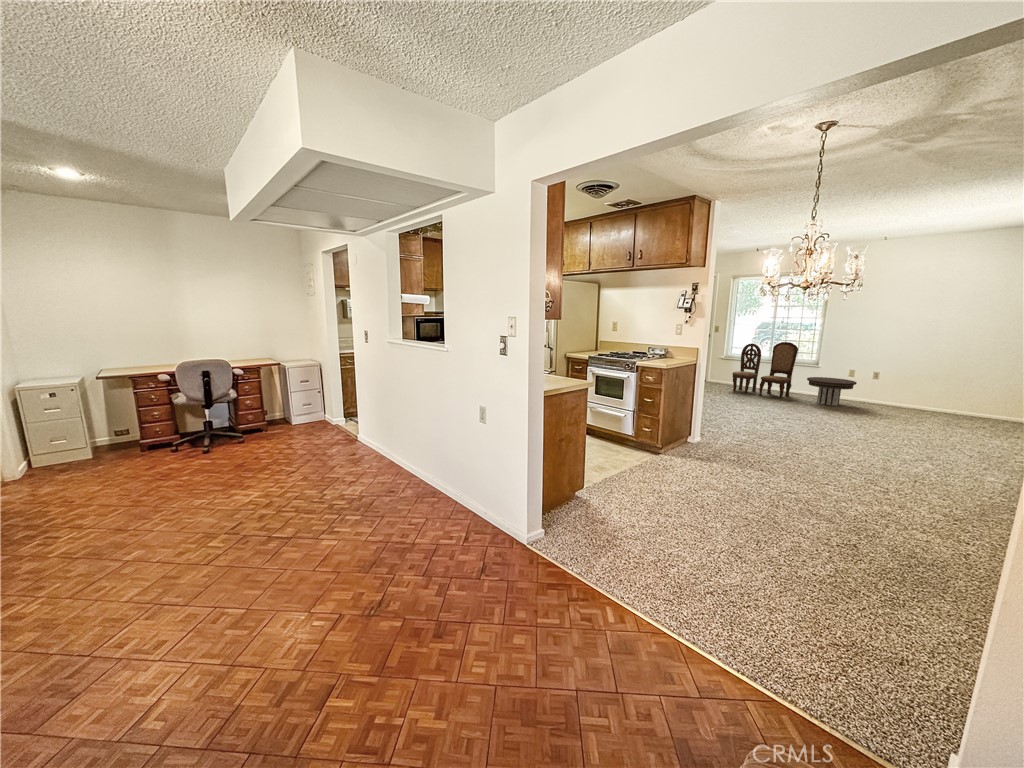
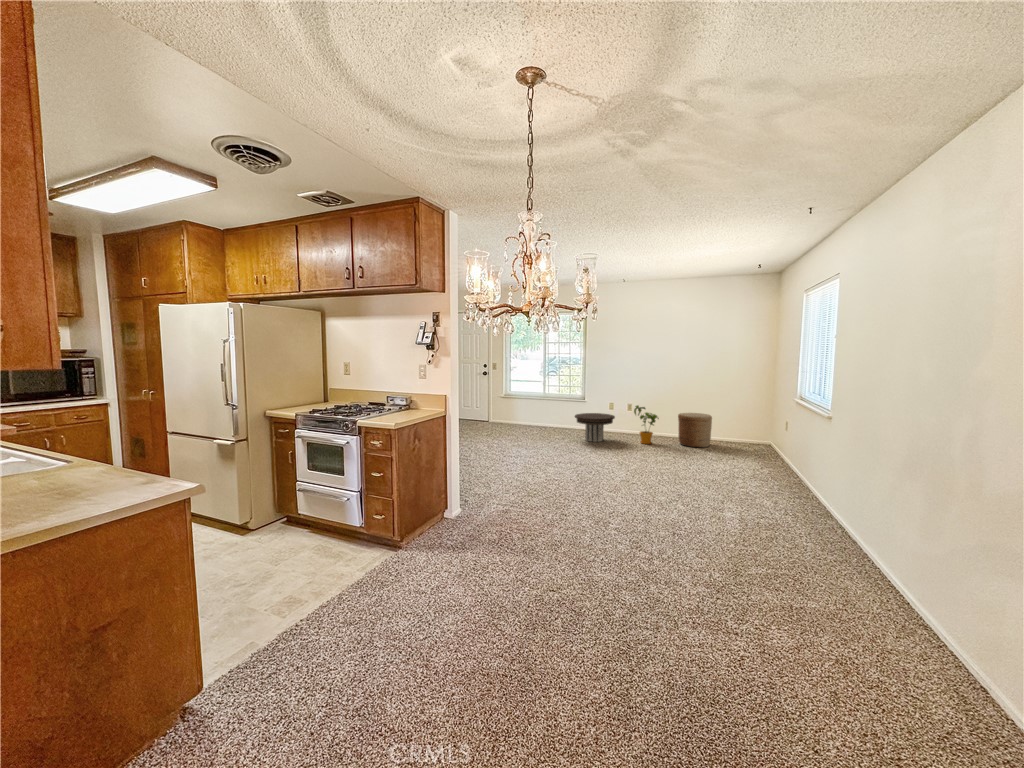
dining chair: present [732,342,798,398] -> none [508,379,565,439]
house plant: none [883,373,916,413] -> present [634,405,659,444]
woven basket: none [941,385,996,424] -> present [678,413,712,447]

